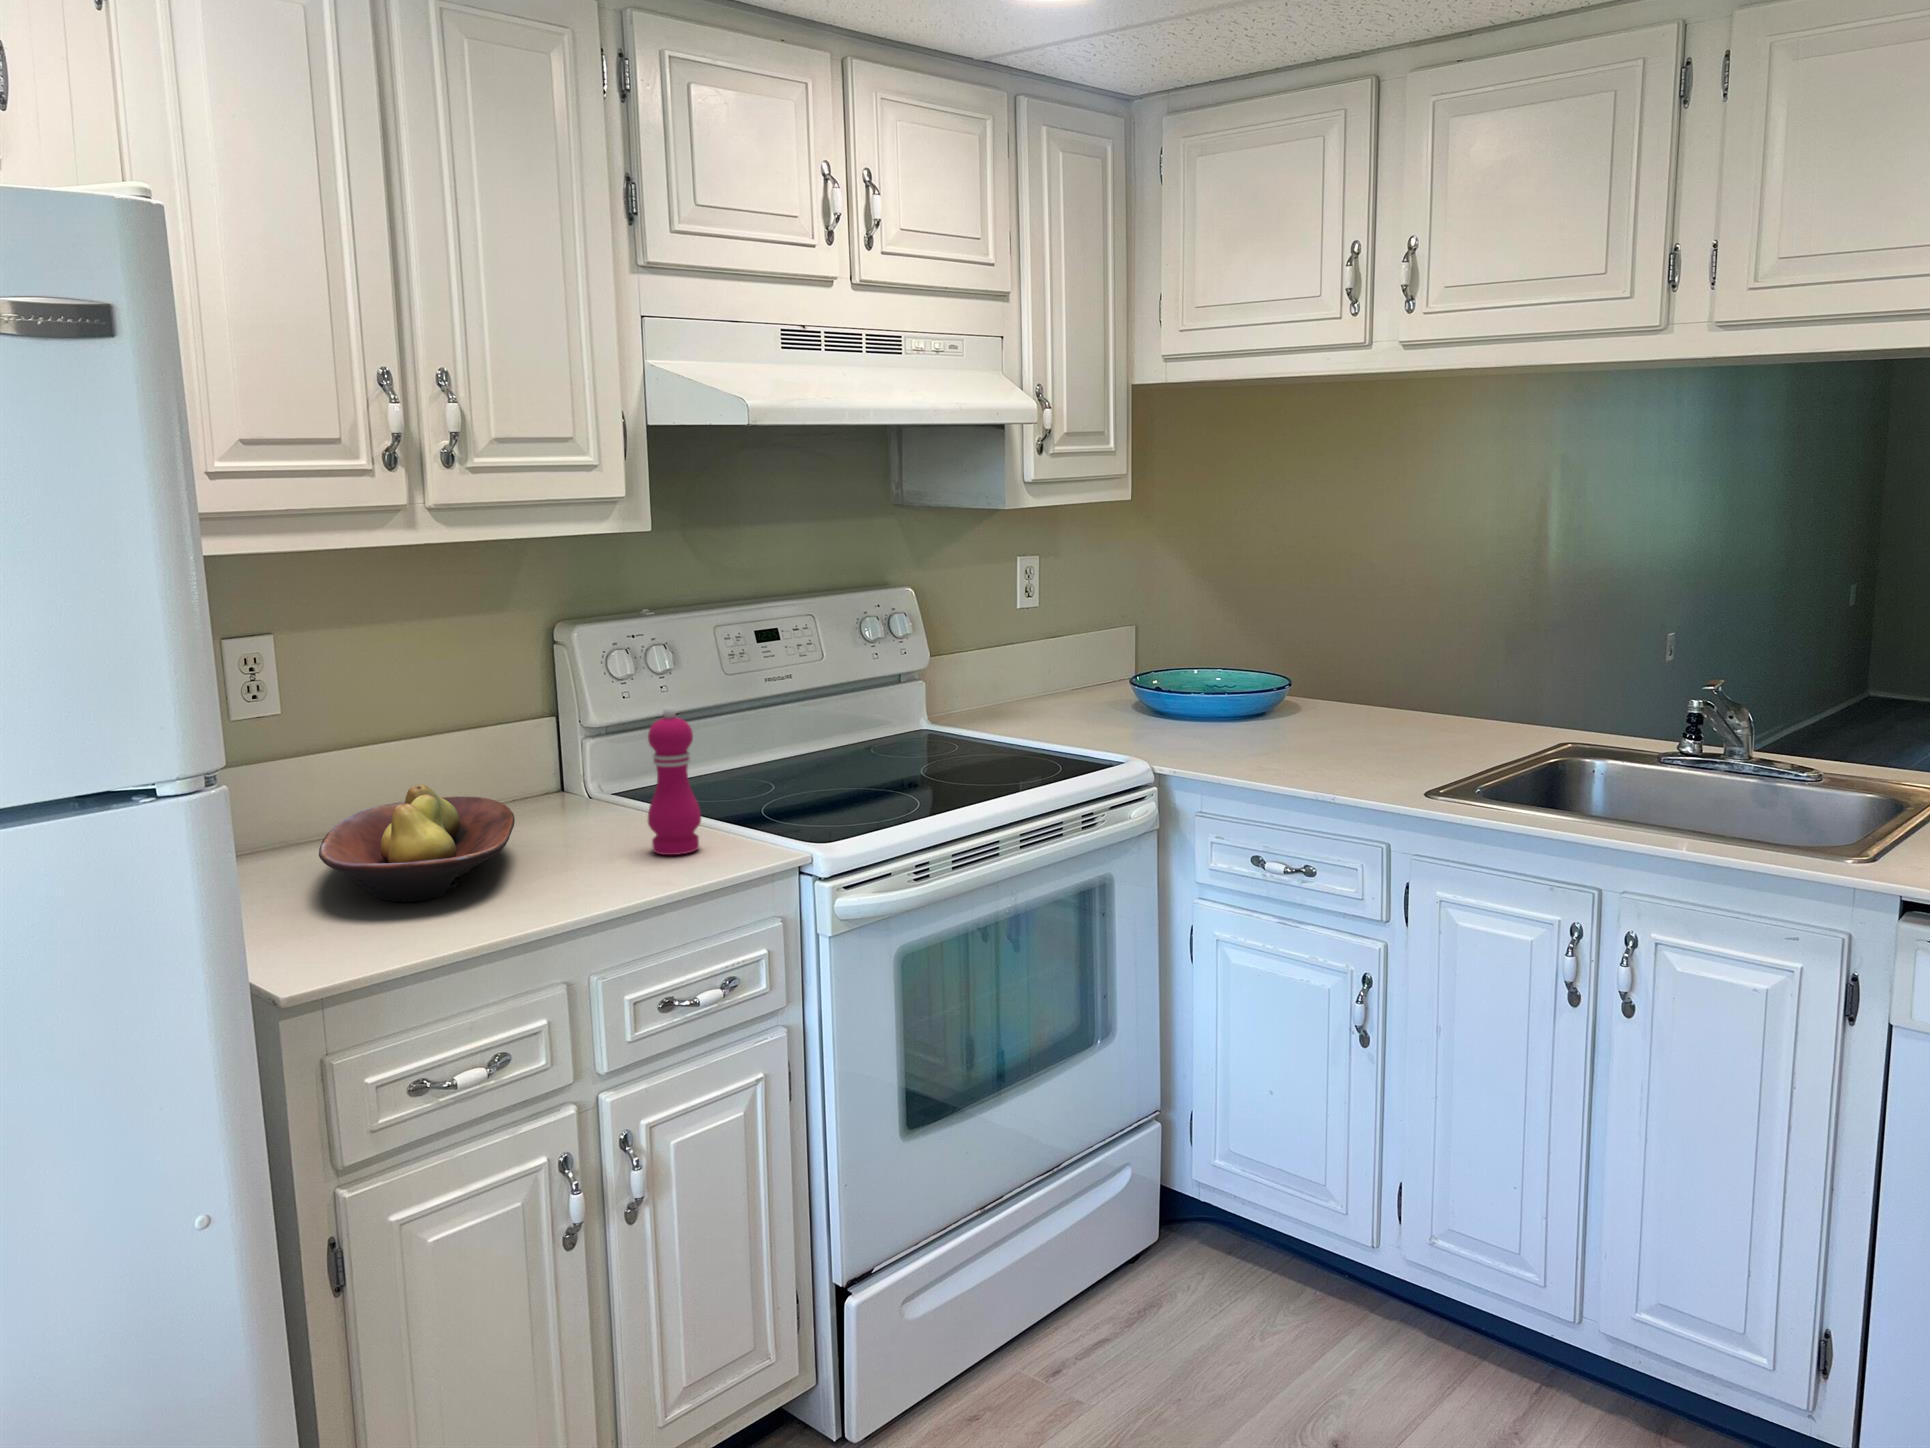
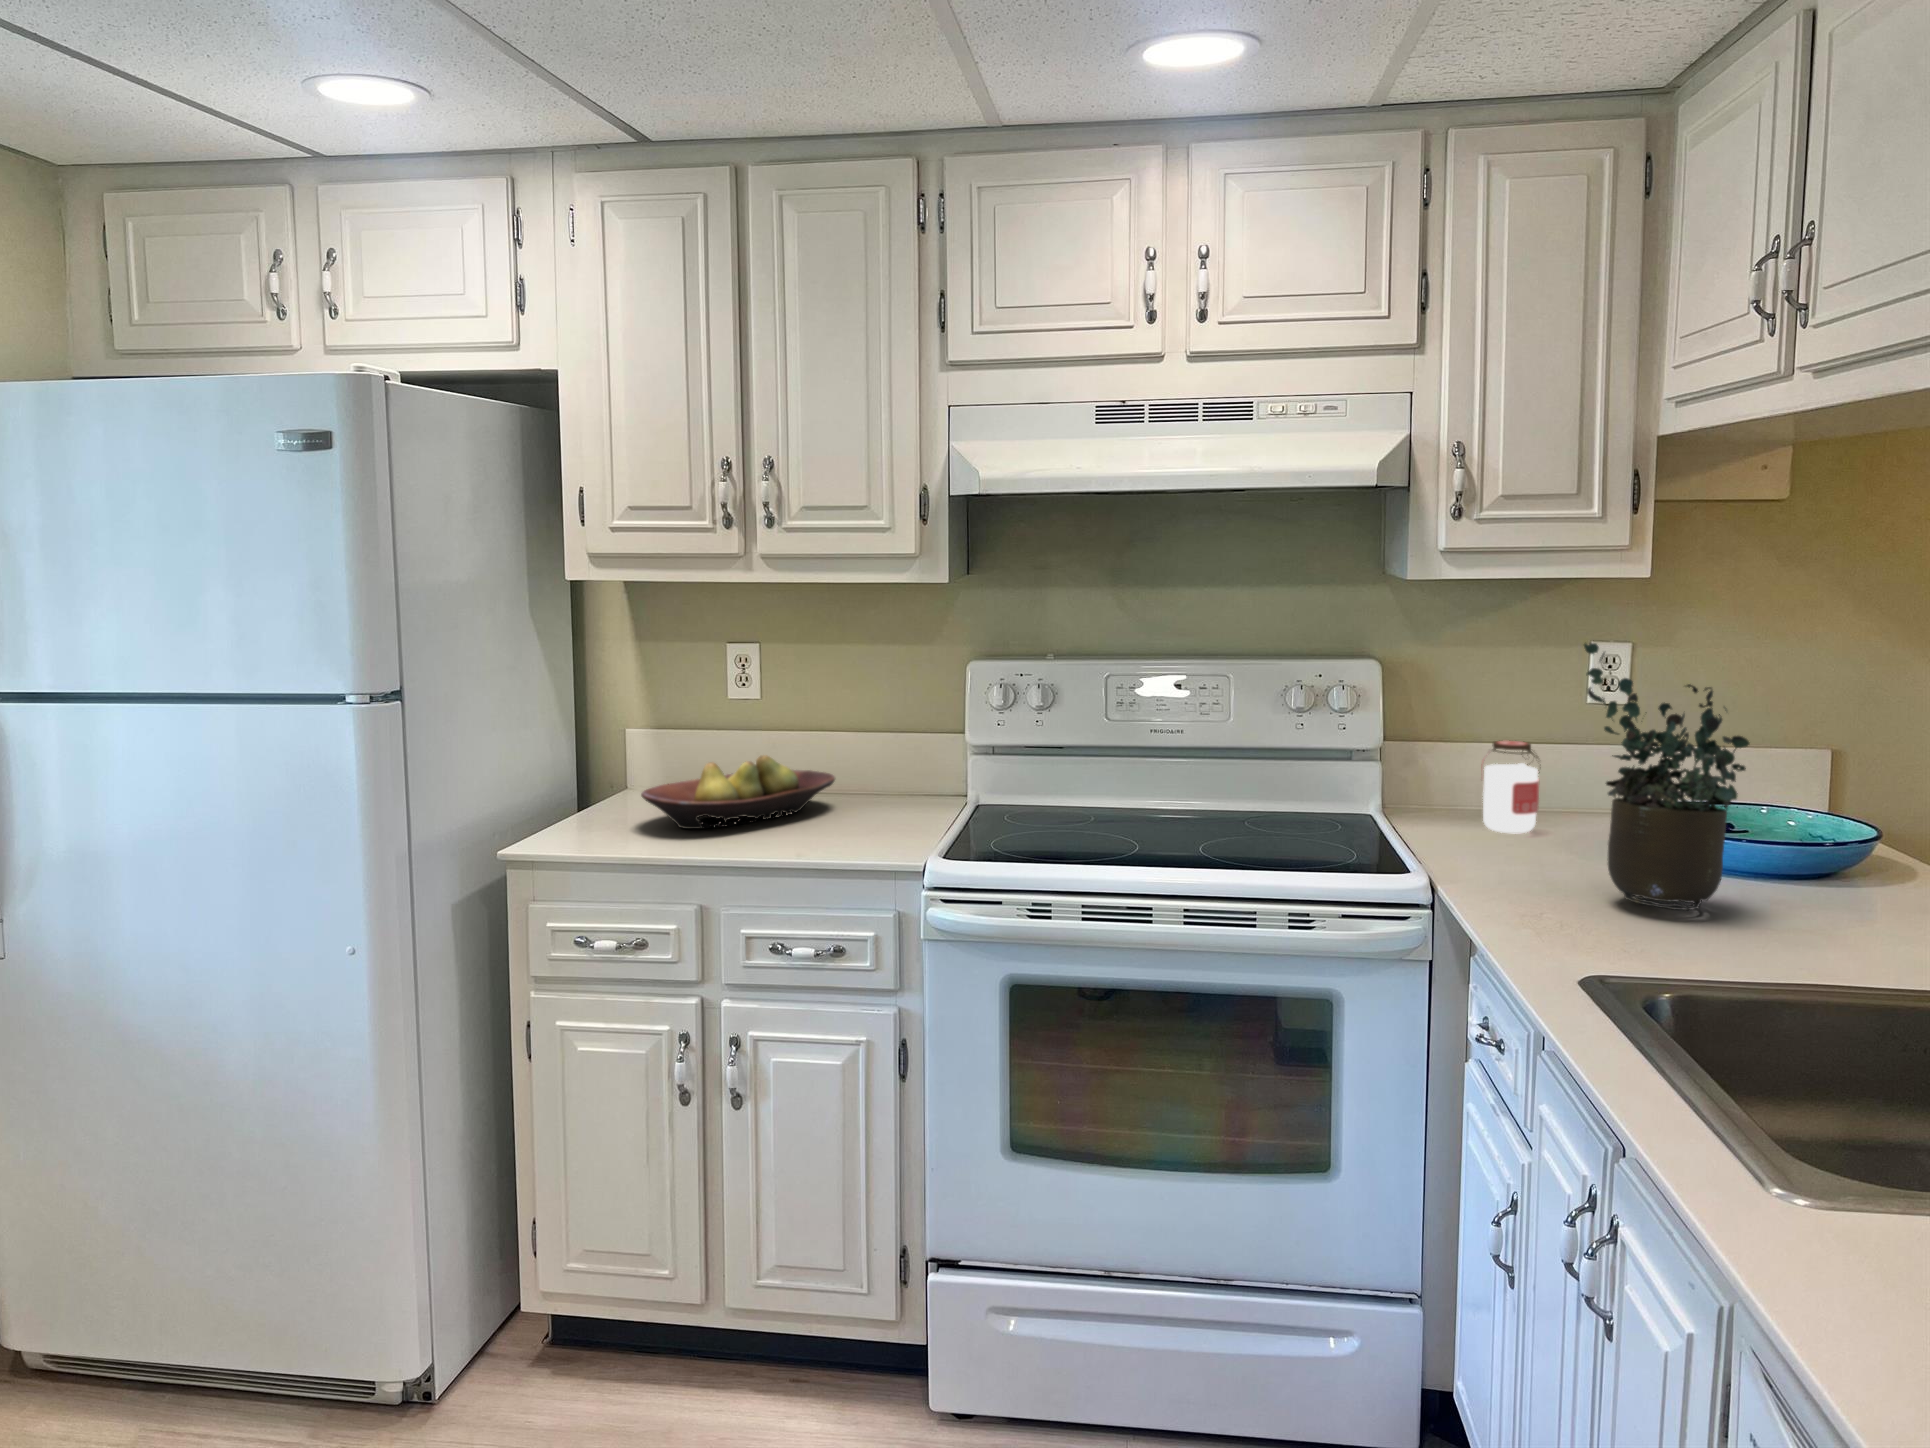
potted plant: none [1205,550,1344,744] -> present [1584,643,1750,911]
jar: none [1030,644,1075,725] -> present [1483,740,1539,834]
pepper mill: present [648,706,701,855] -> none [853,723,896,845]

